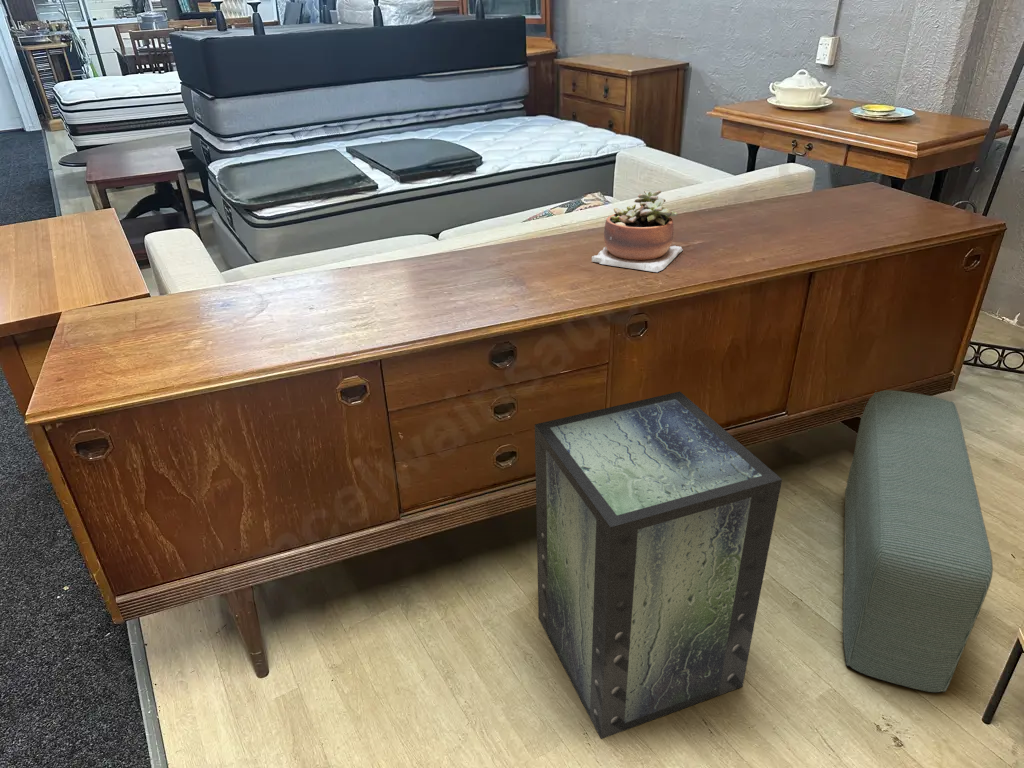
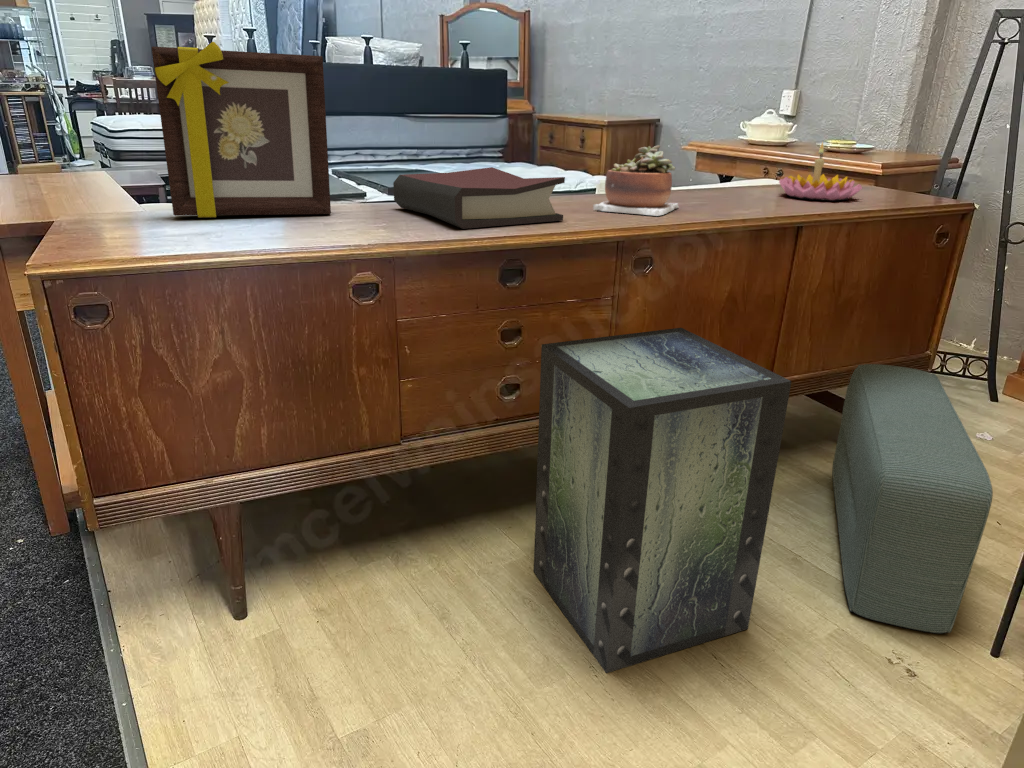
picture frame: none [127,132,323,304] -> present [152,42,331,218]
candle holder: none [795,159,885,224] -> present [779,143,862,201]
hardback book: none [386,215,556,314] -> present [393,167,565,229]

